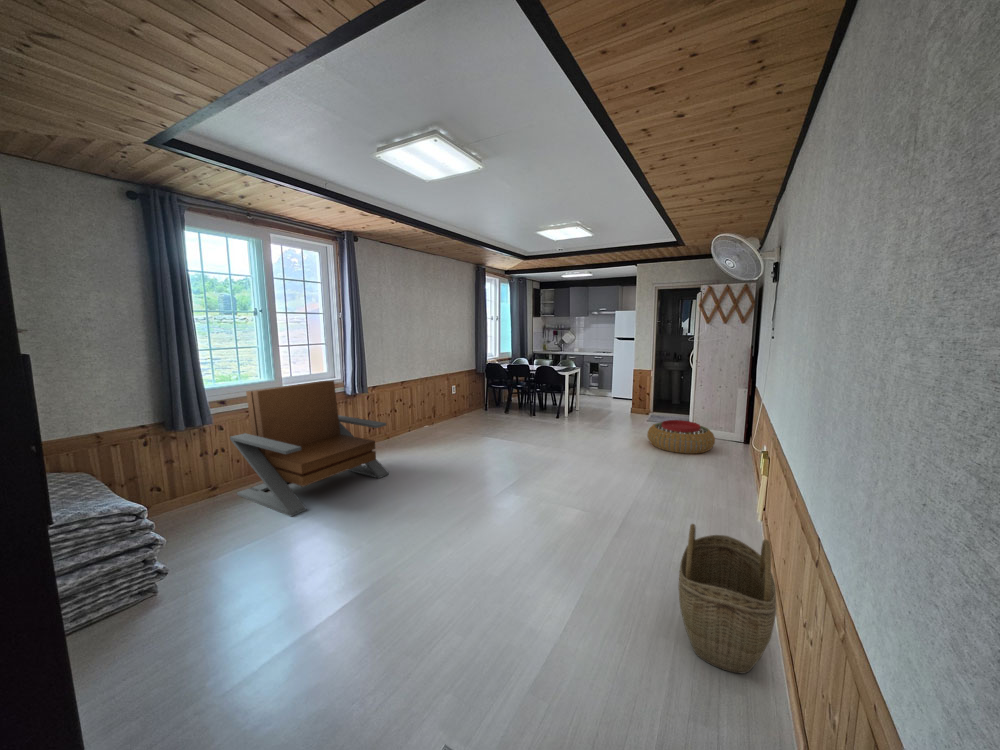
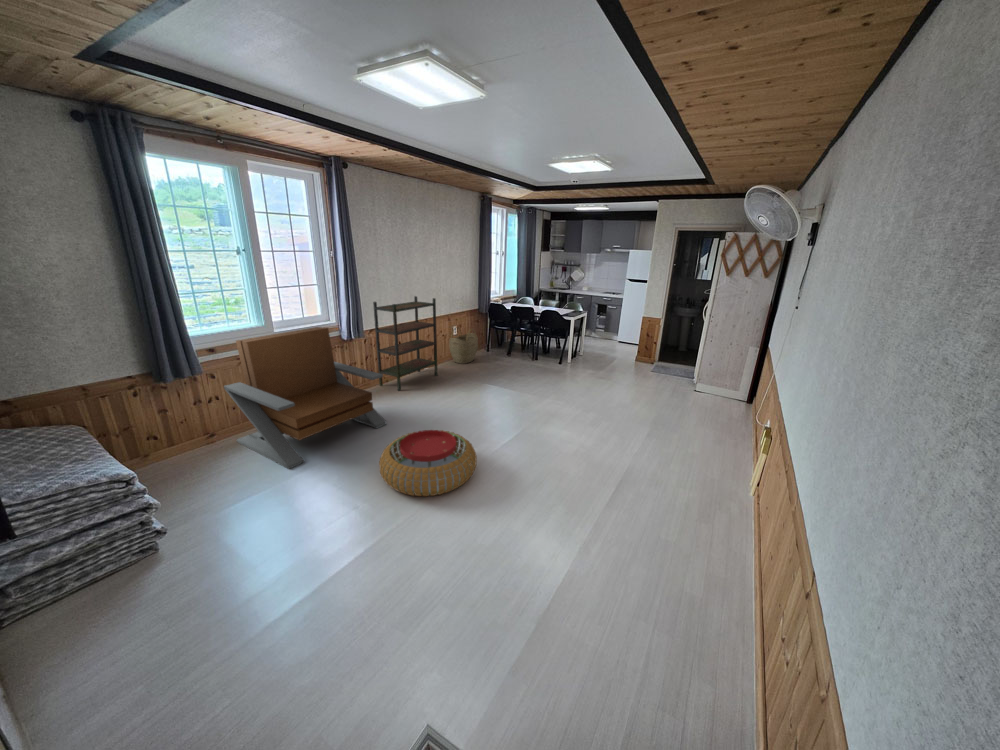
bookshelf: none [376,356,437,446] -> present [373,296,438,391]
pouf: present [647,420,715,454] -> present [379,430,477,496]
woven basket: present [679,524,776,674] -> present [449,327,478,364]

